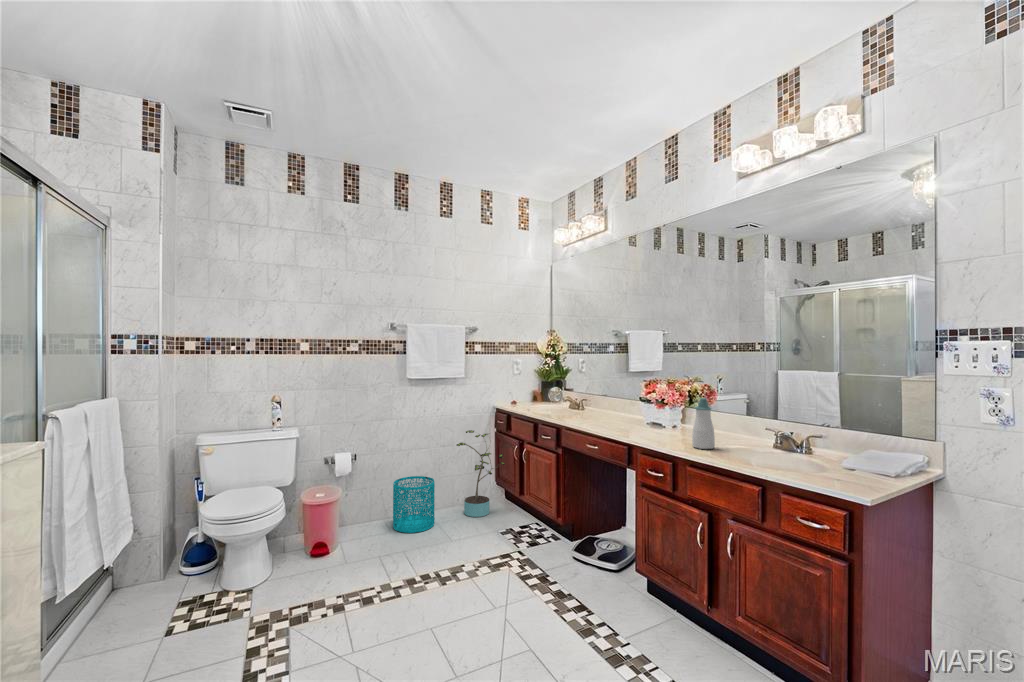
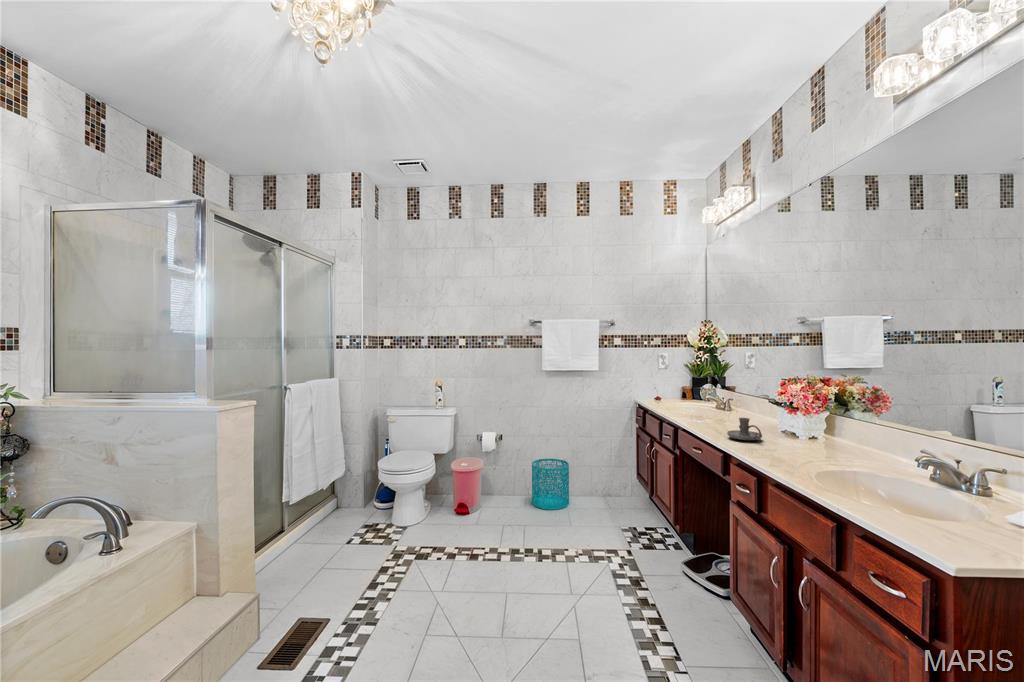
soap bottle: present [692,398,715,449] -> none [793,404,825,470]
candle holder: none [620,414,651,433] -> present [727,418,762,440]
potted plant: present [457,430,505,517] -> none [590,421,640,507]

